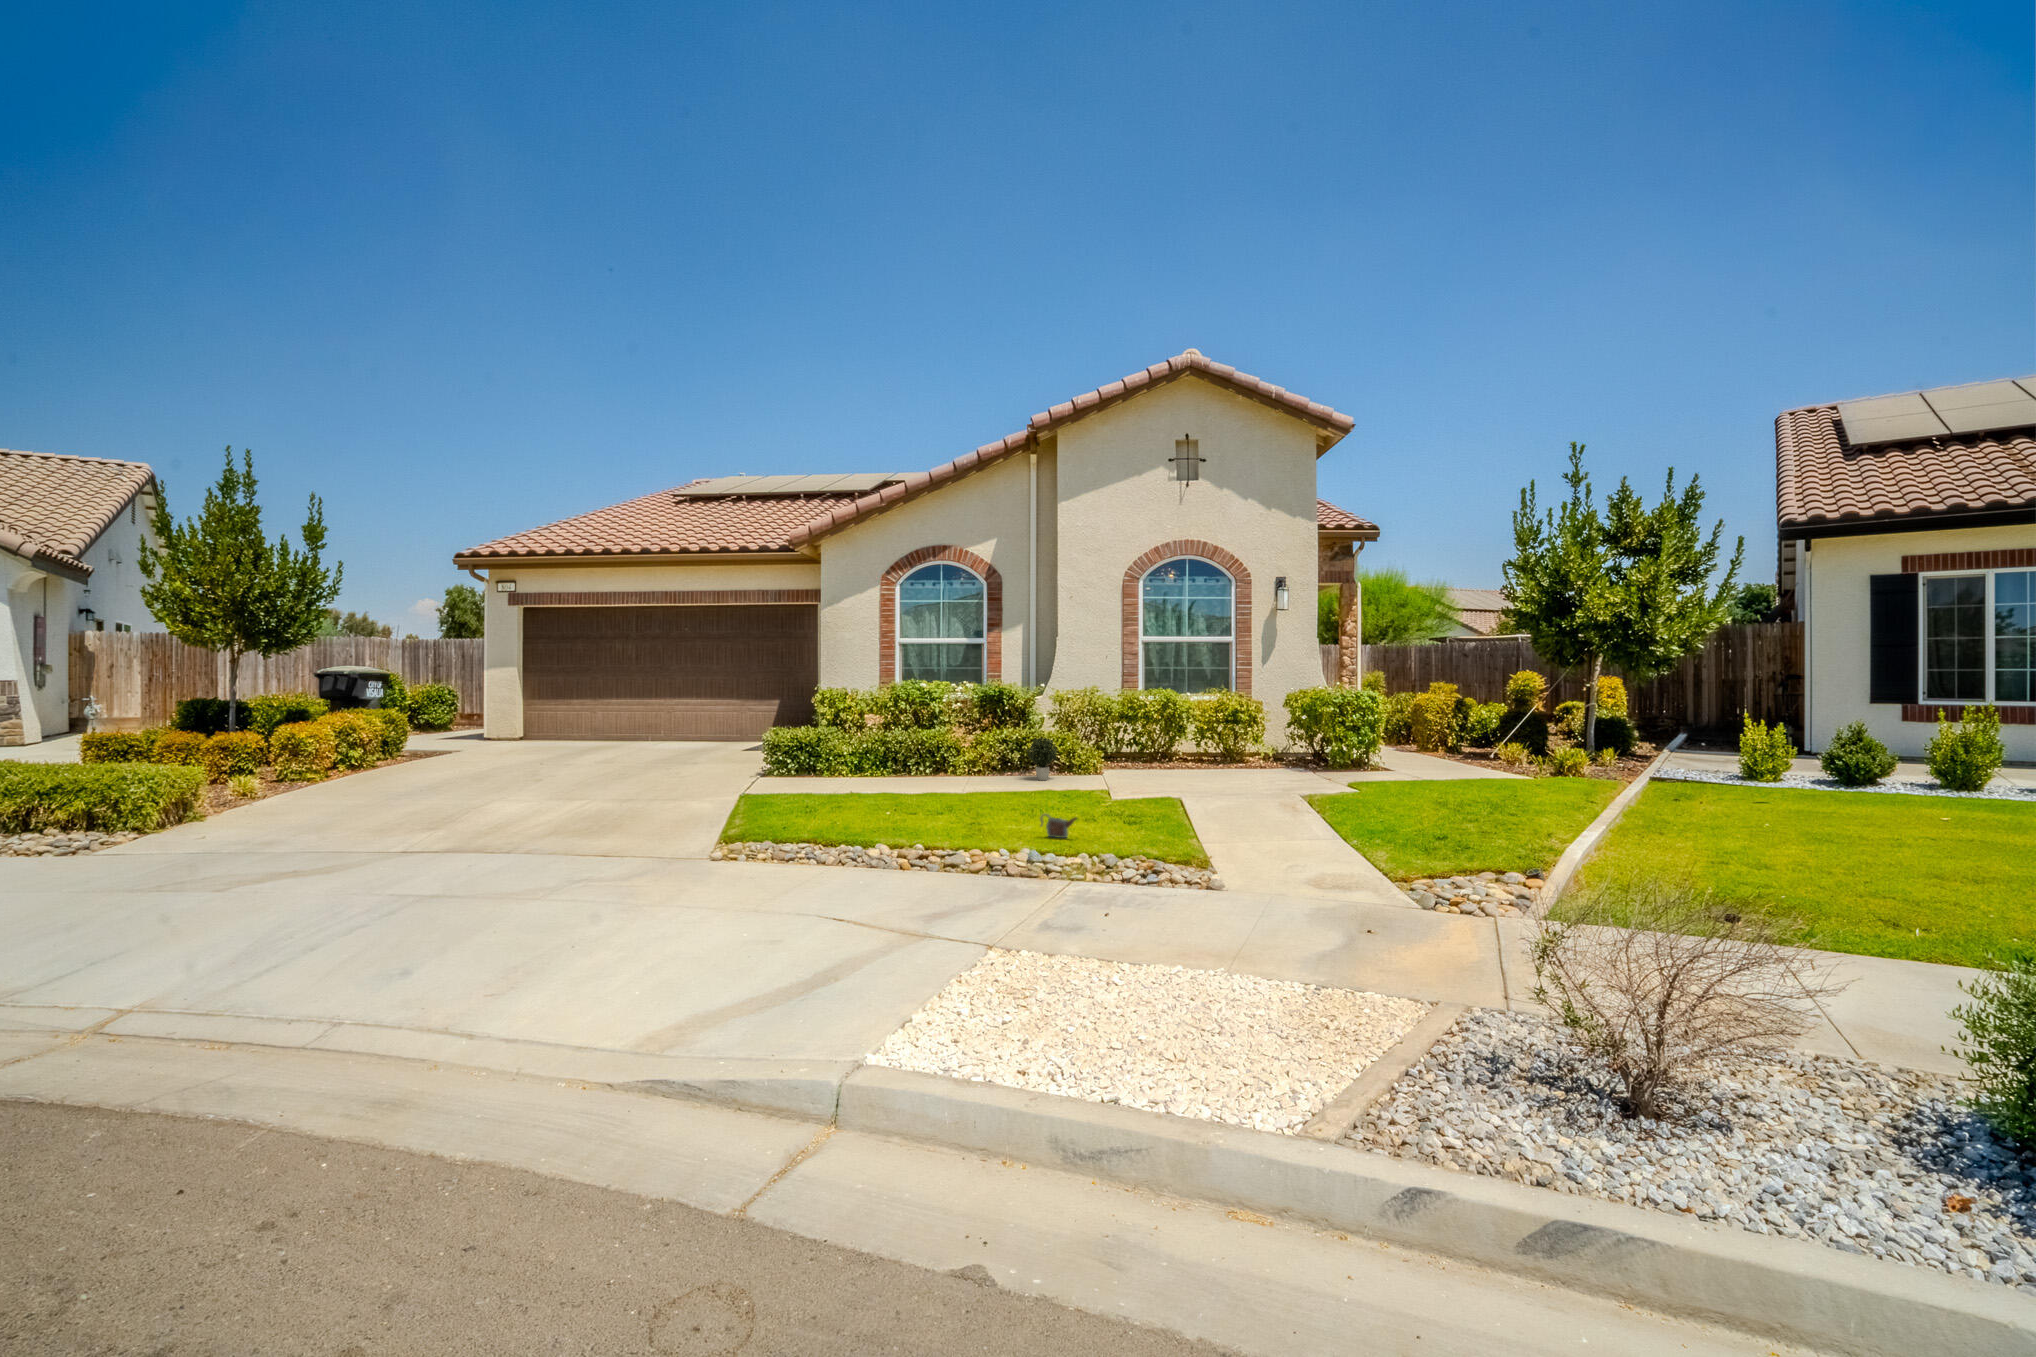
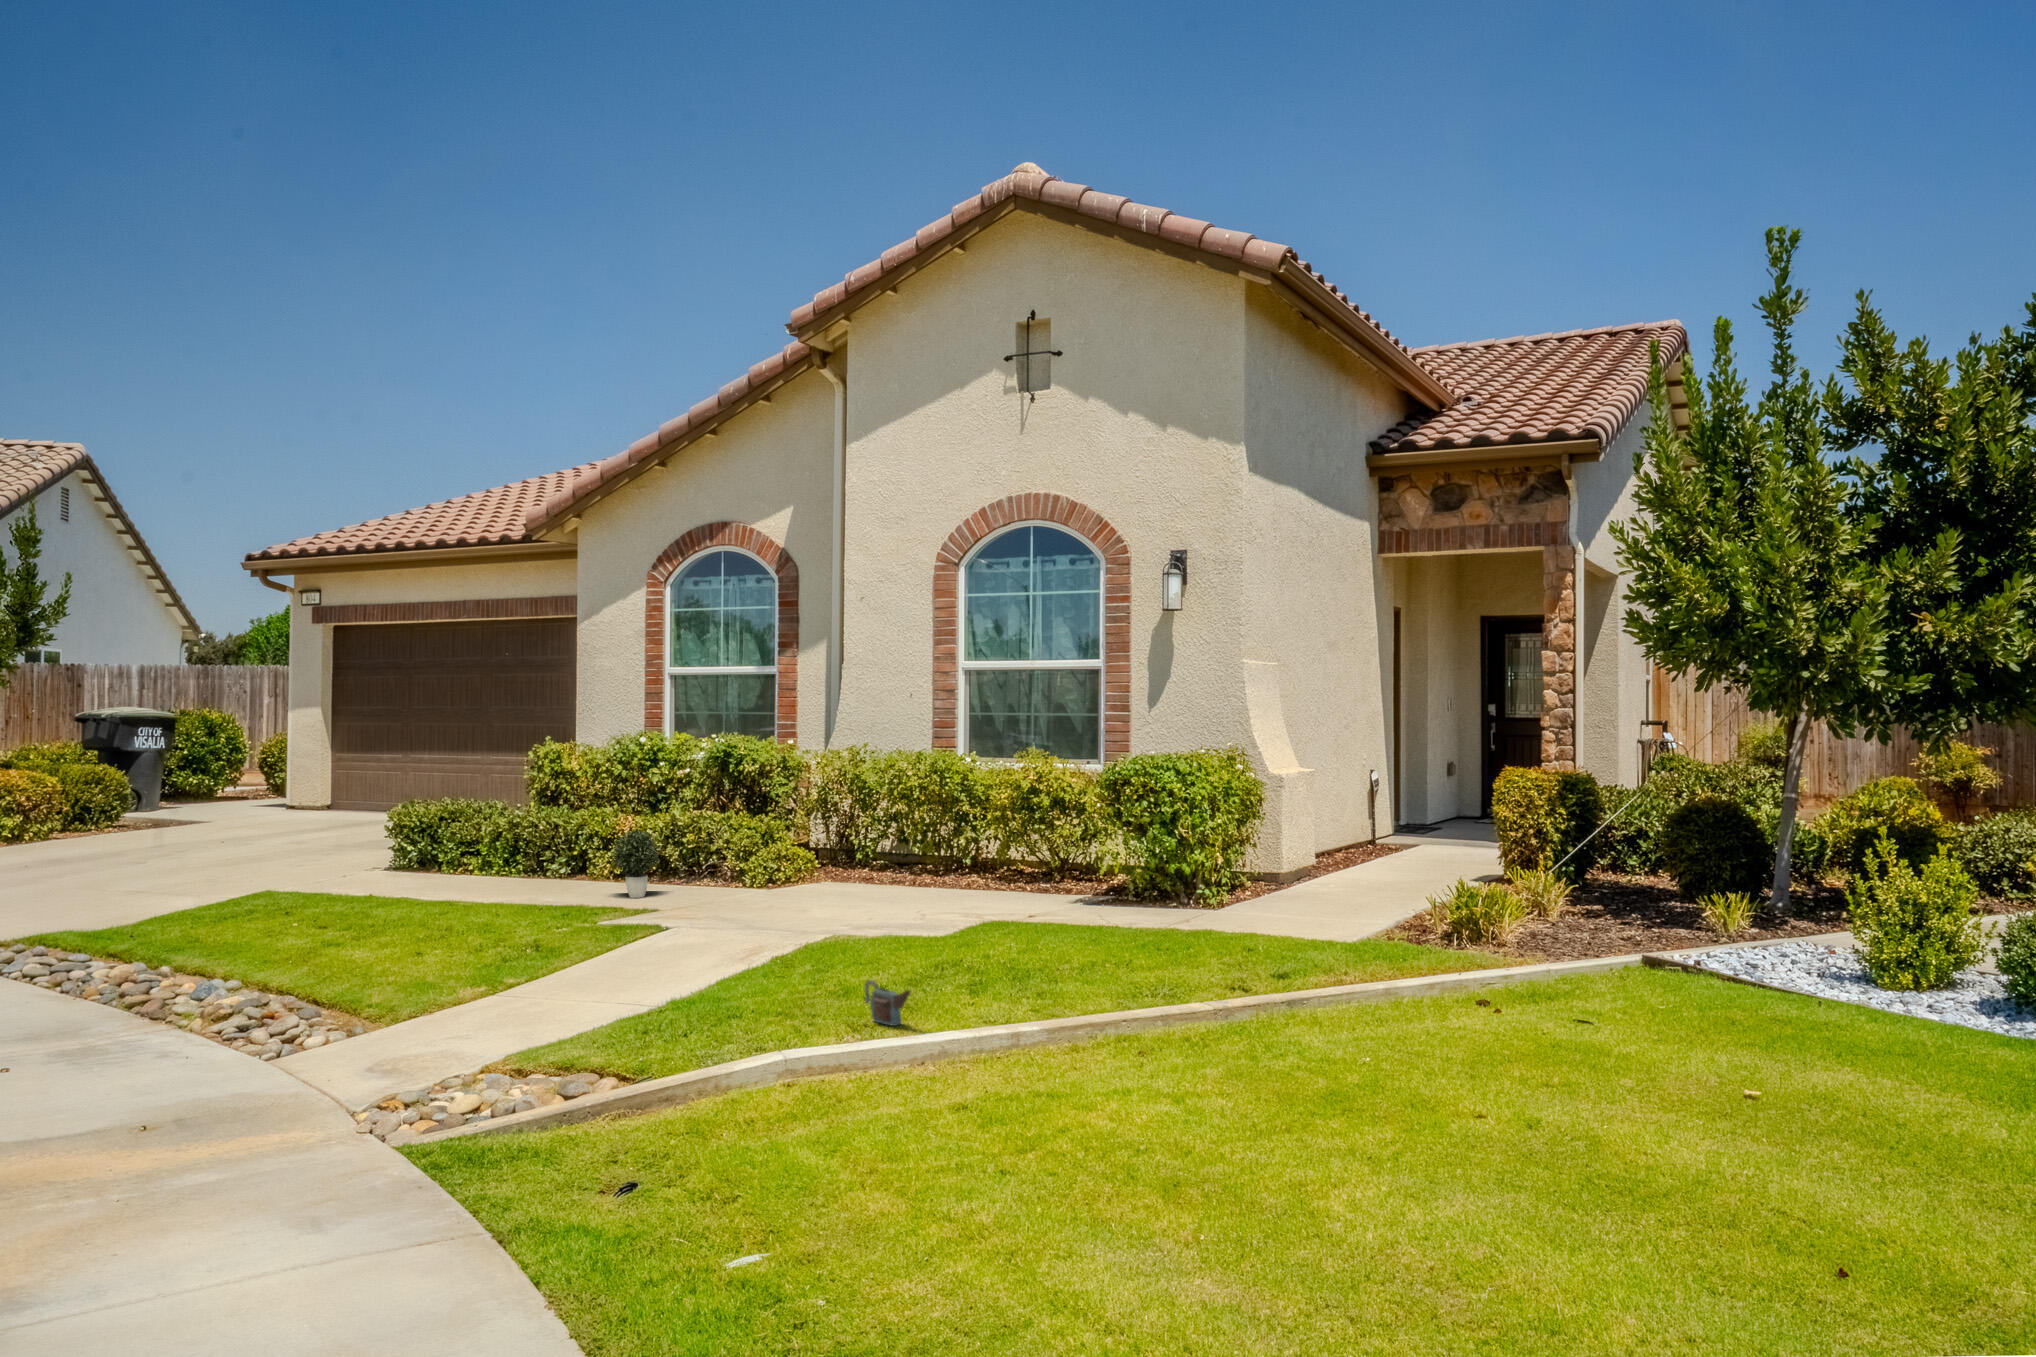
watering can: present [1040,814,1077,838] -> present [865,980,911,1026]

